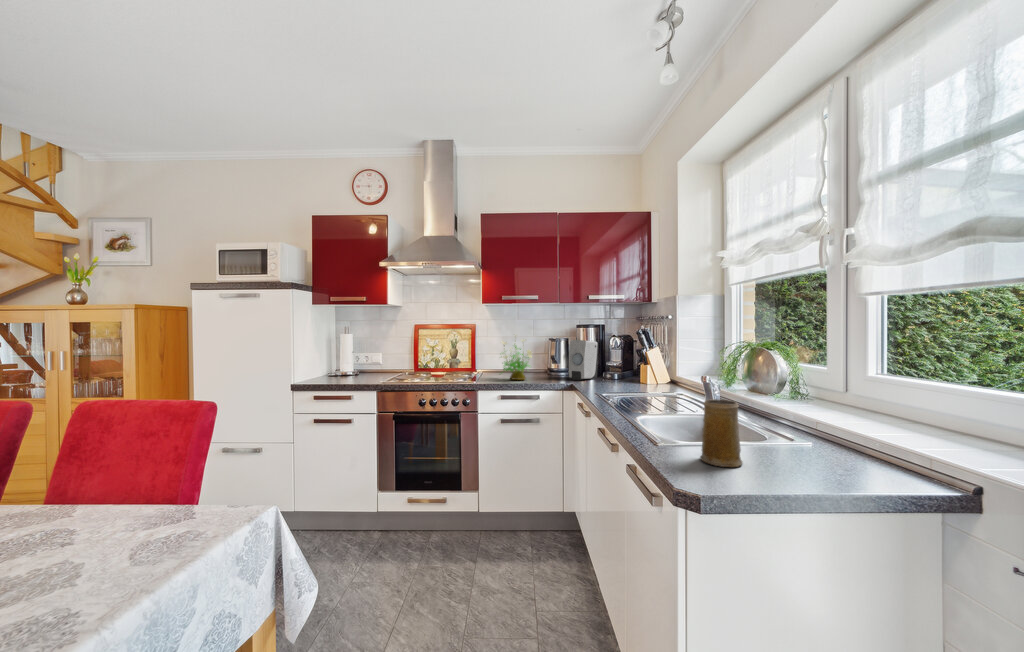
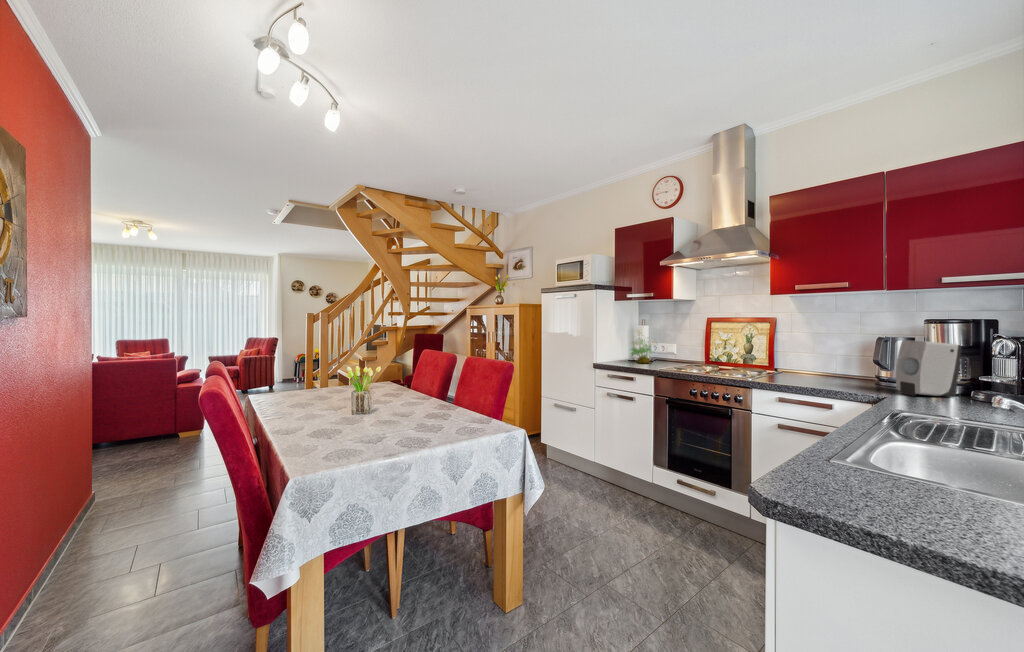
potted plant: present [502,340,532,380] -> present [632,330,657,363]
mug: present [700,399,742,467] -> none [856,427,936,534]

